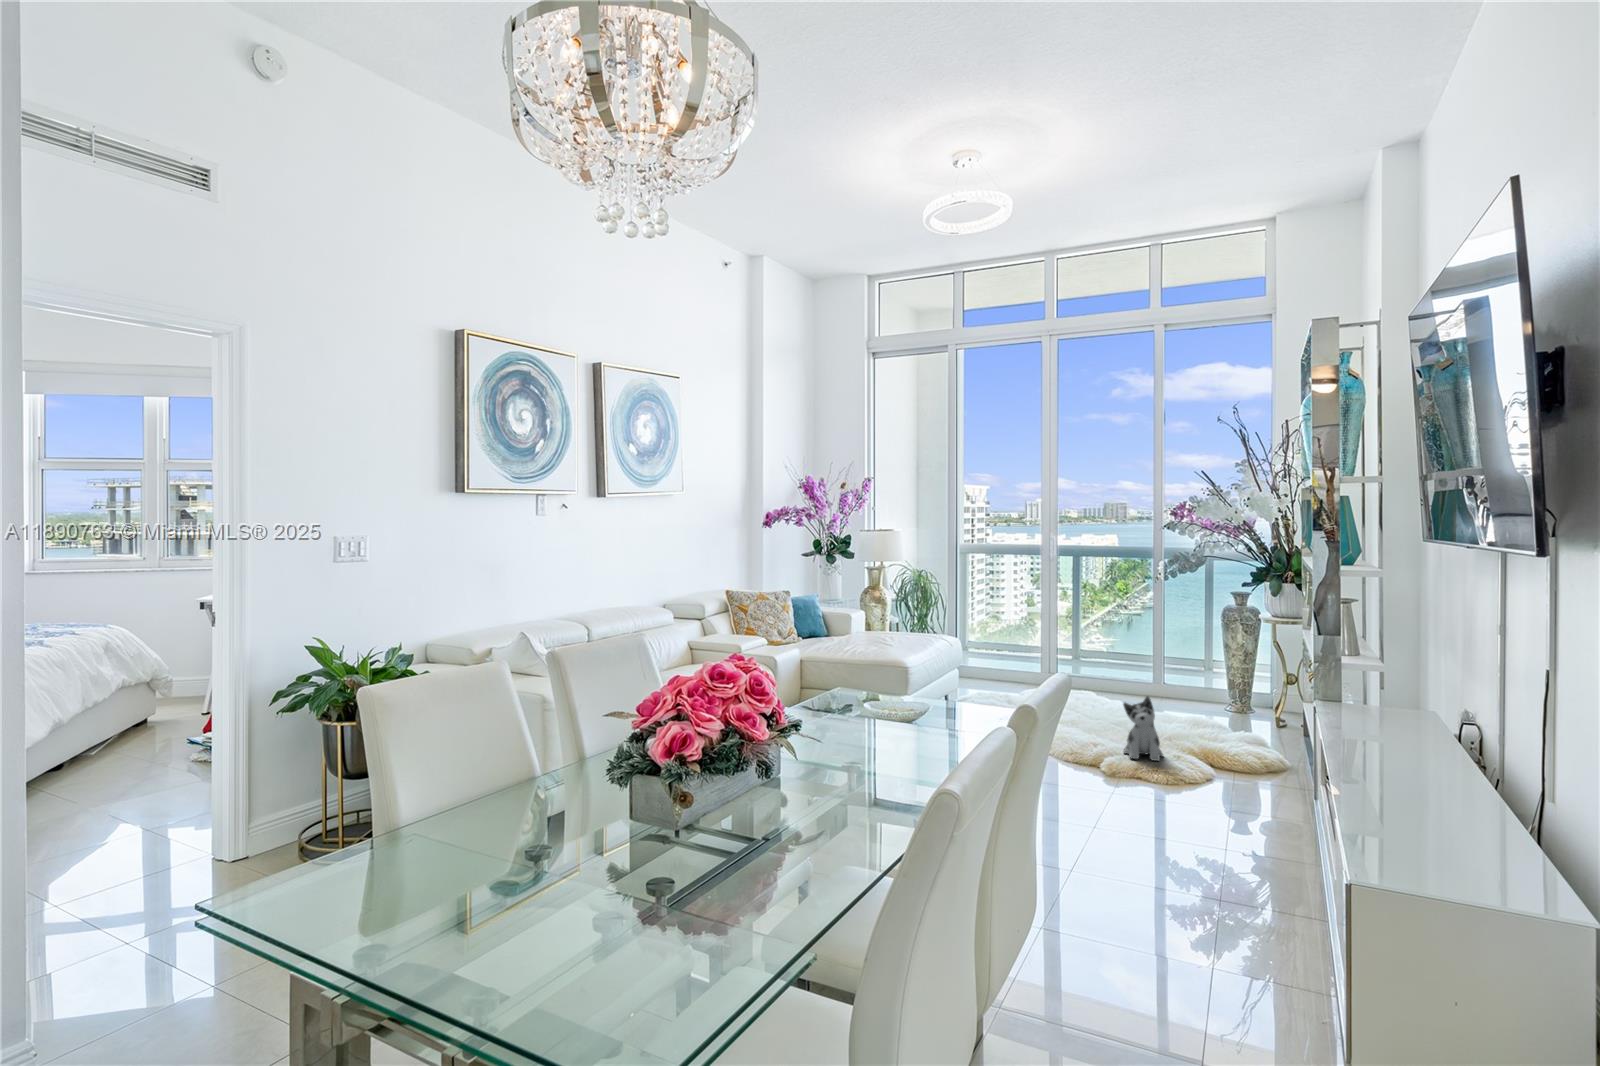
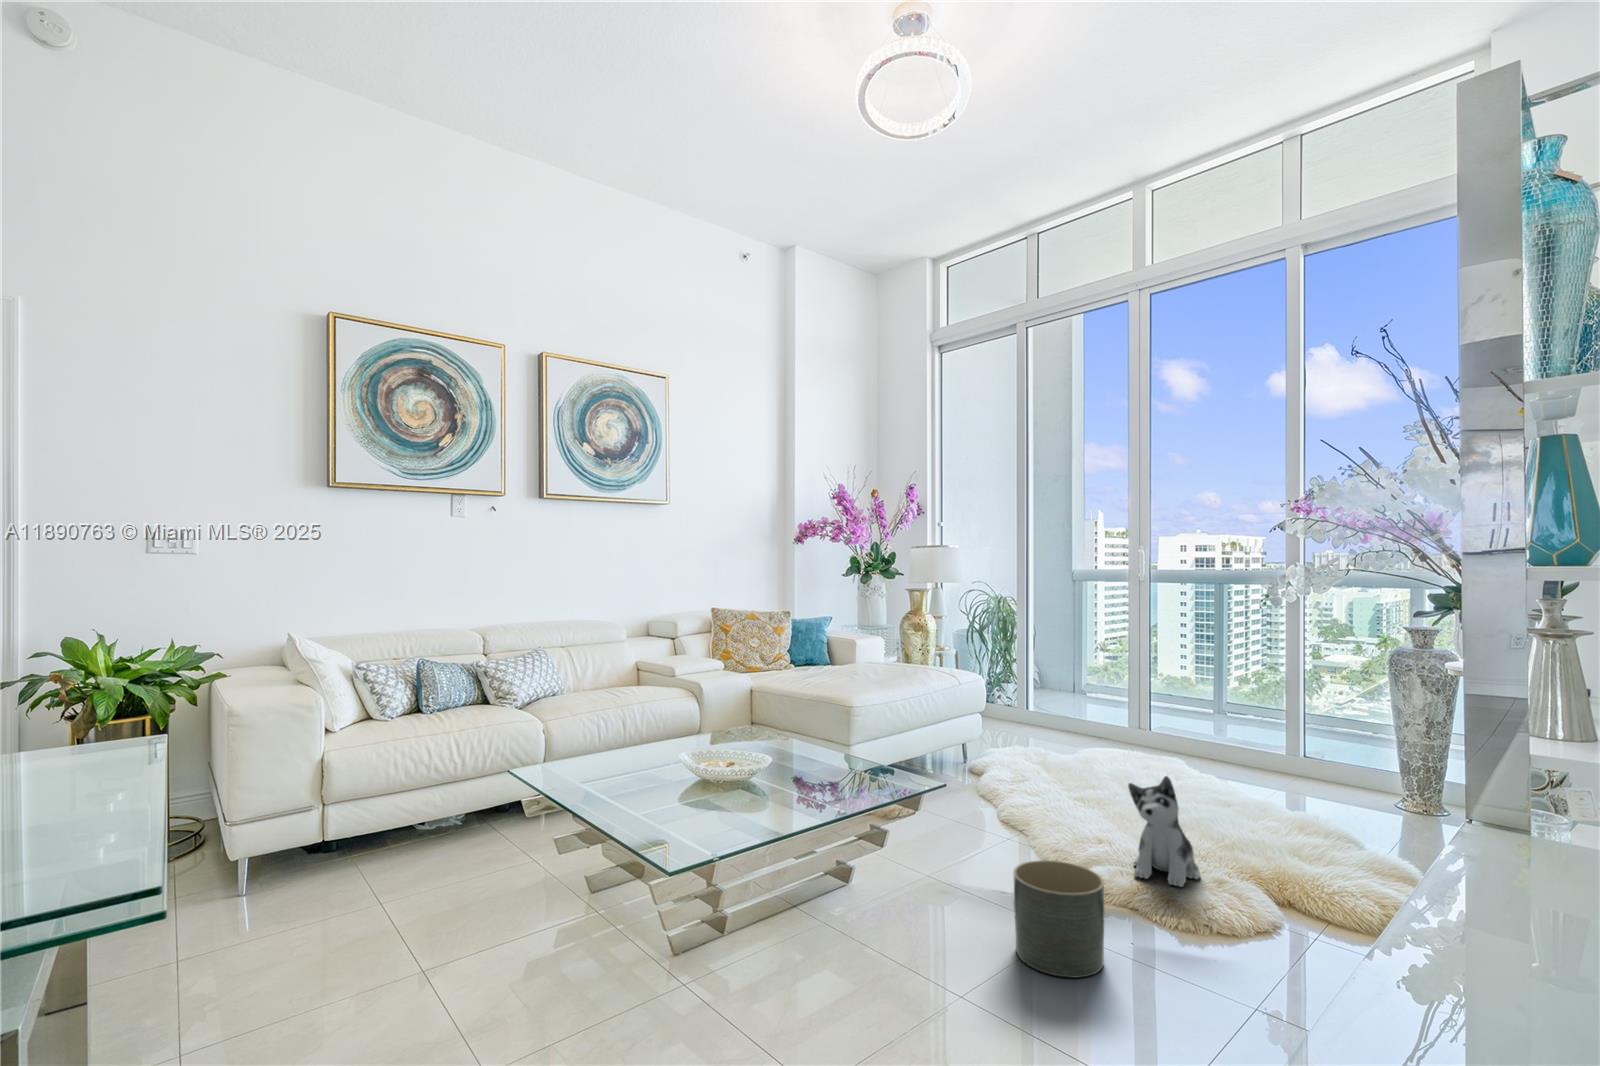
planter: none [1093,749,1147,810] -> present [1013,860,1104,978]

